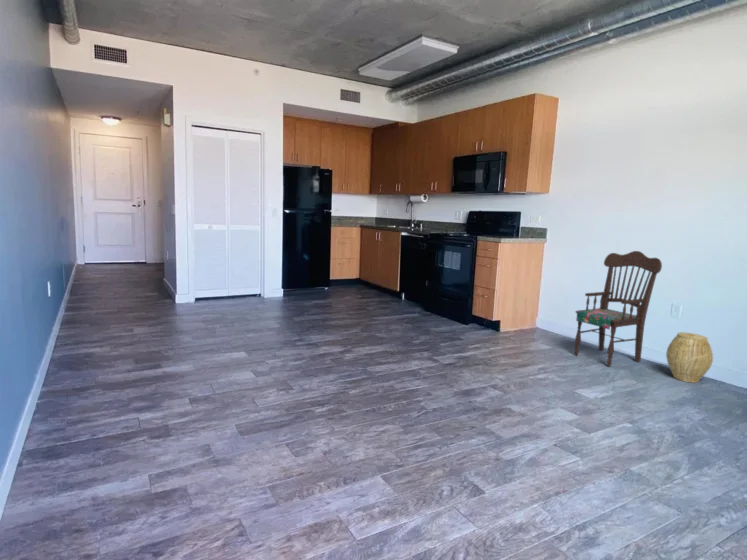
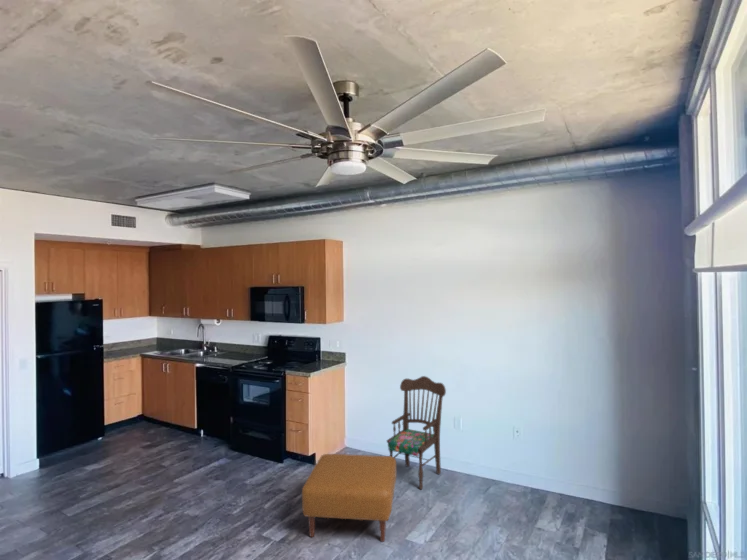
ottoman: none [469,308,580,386] -> present [302,454,396,542]
woven basket: present [666,332,713,382] -> none [461,445,494,490]

